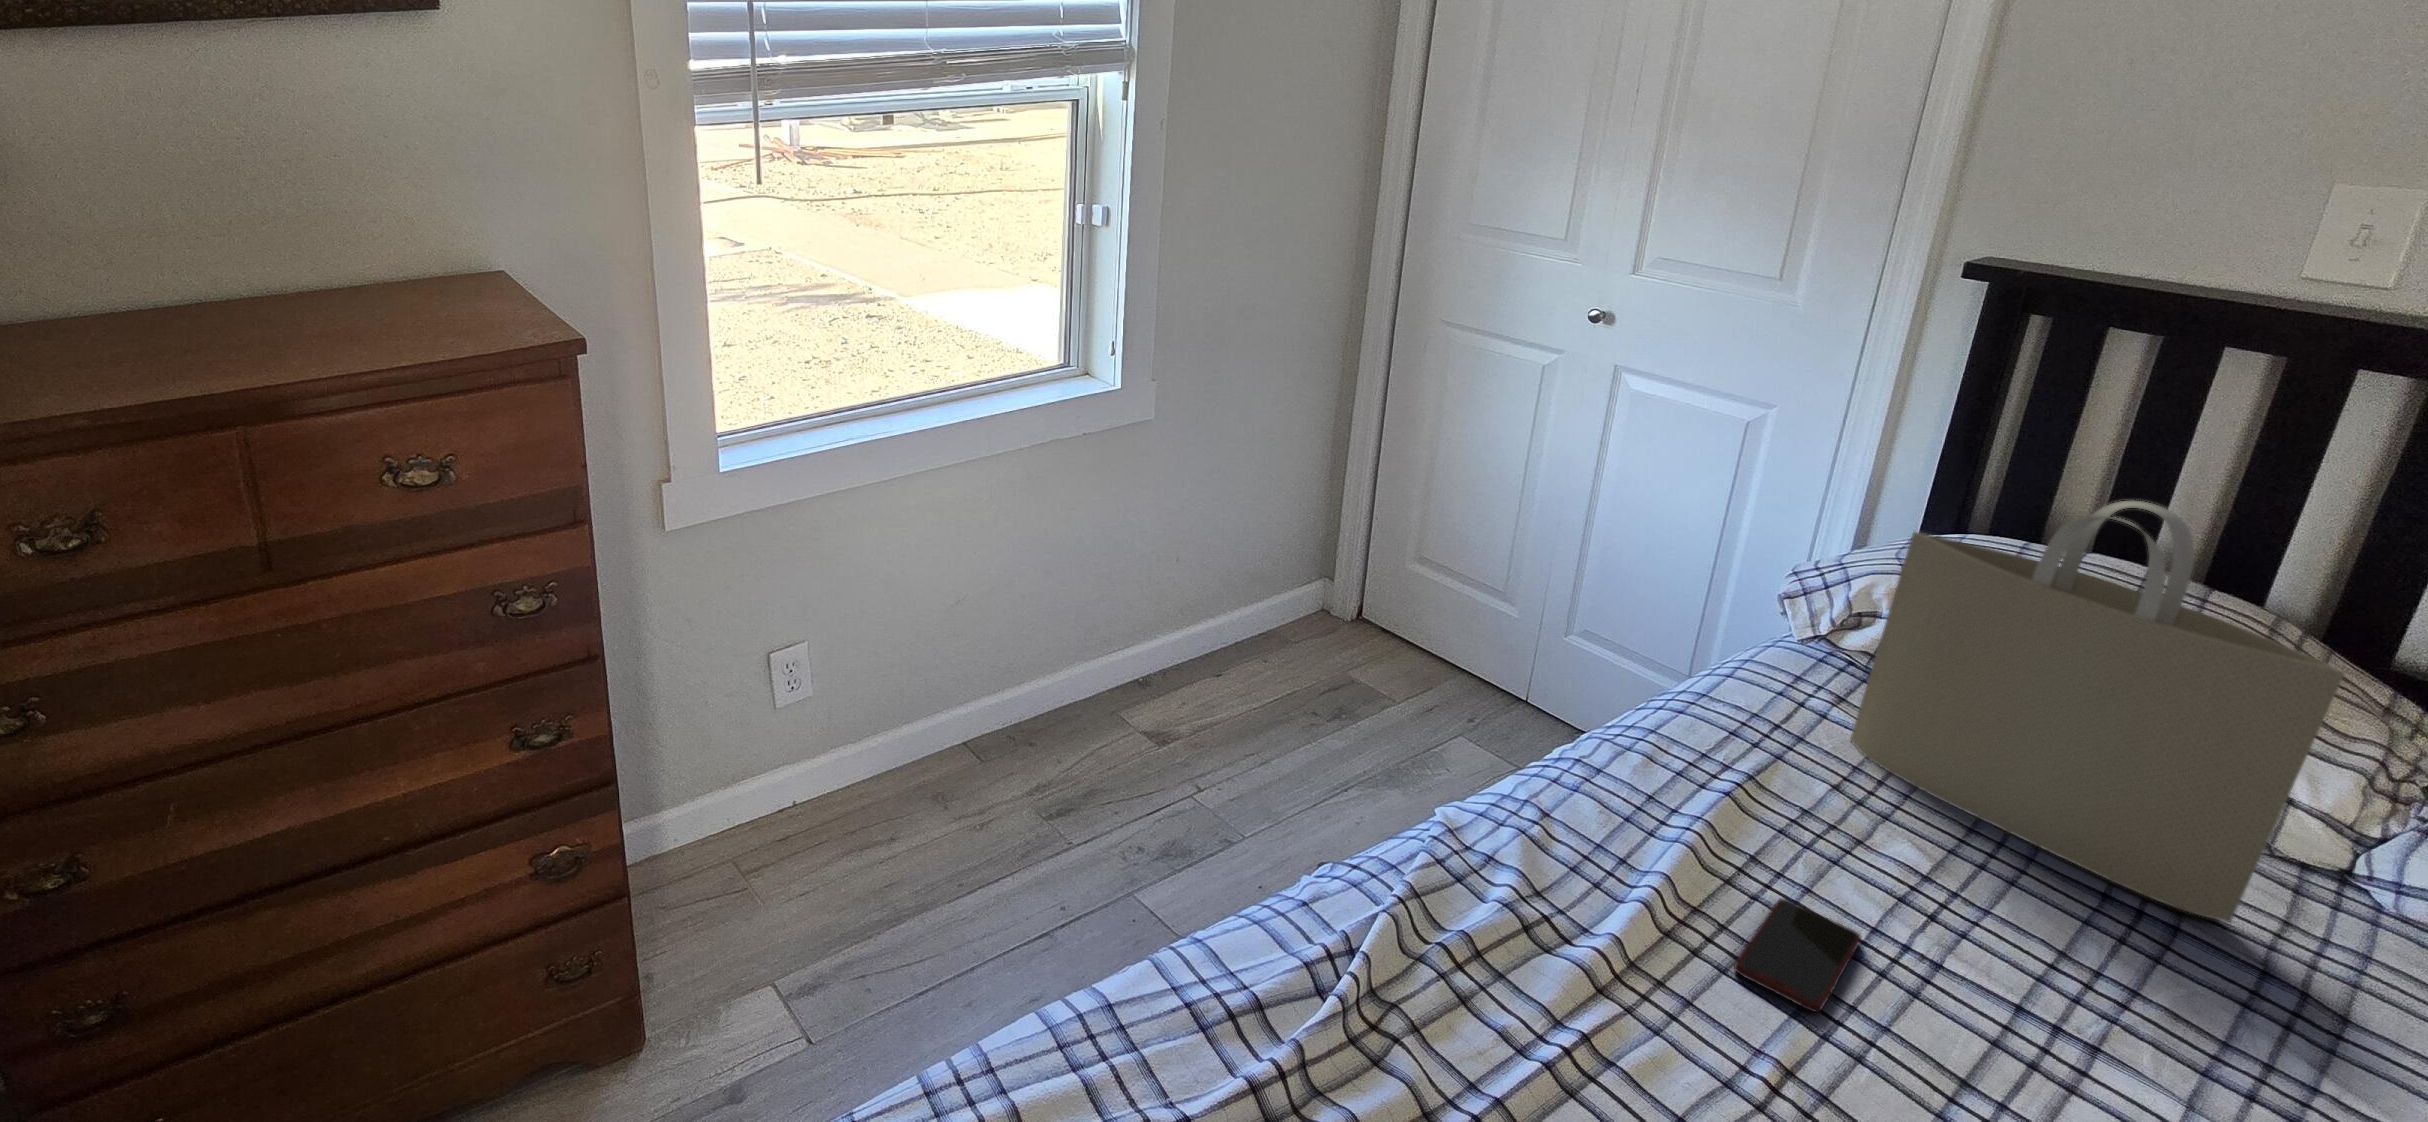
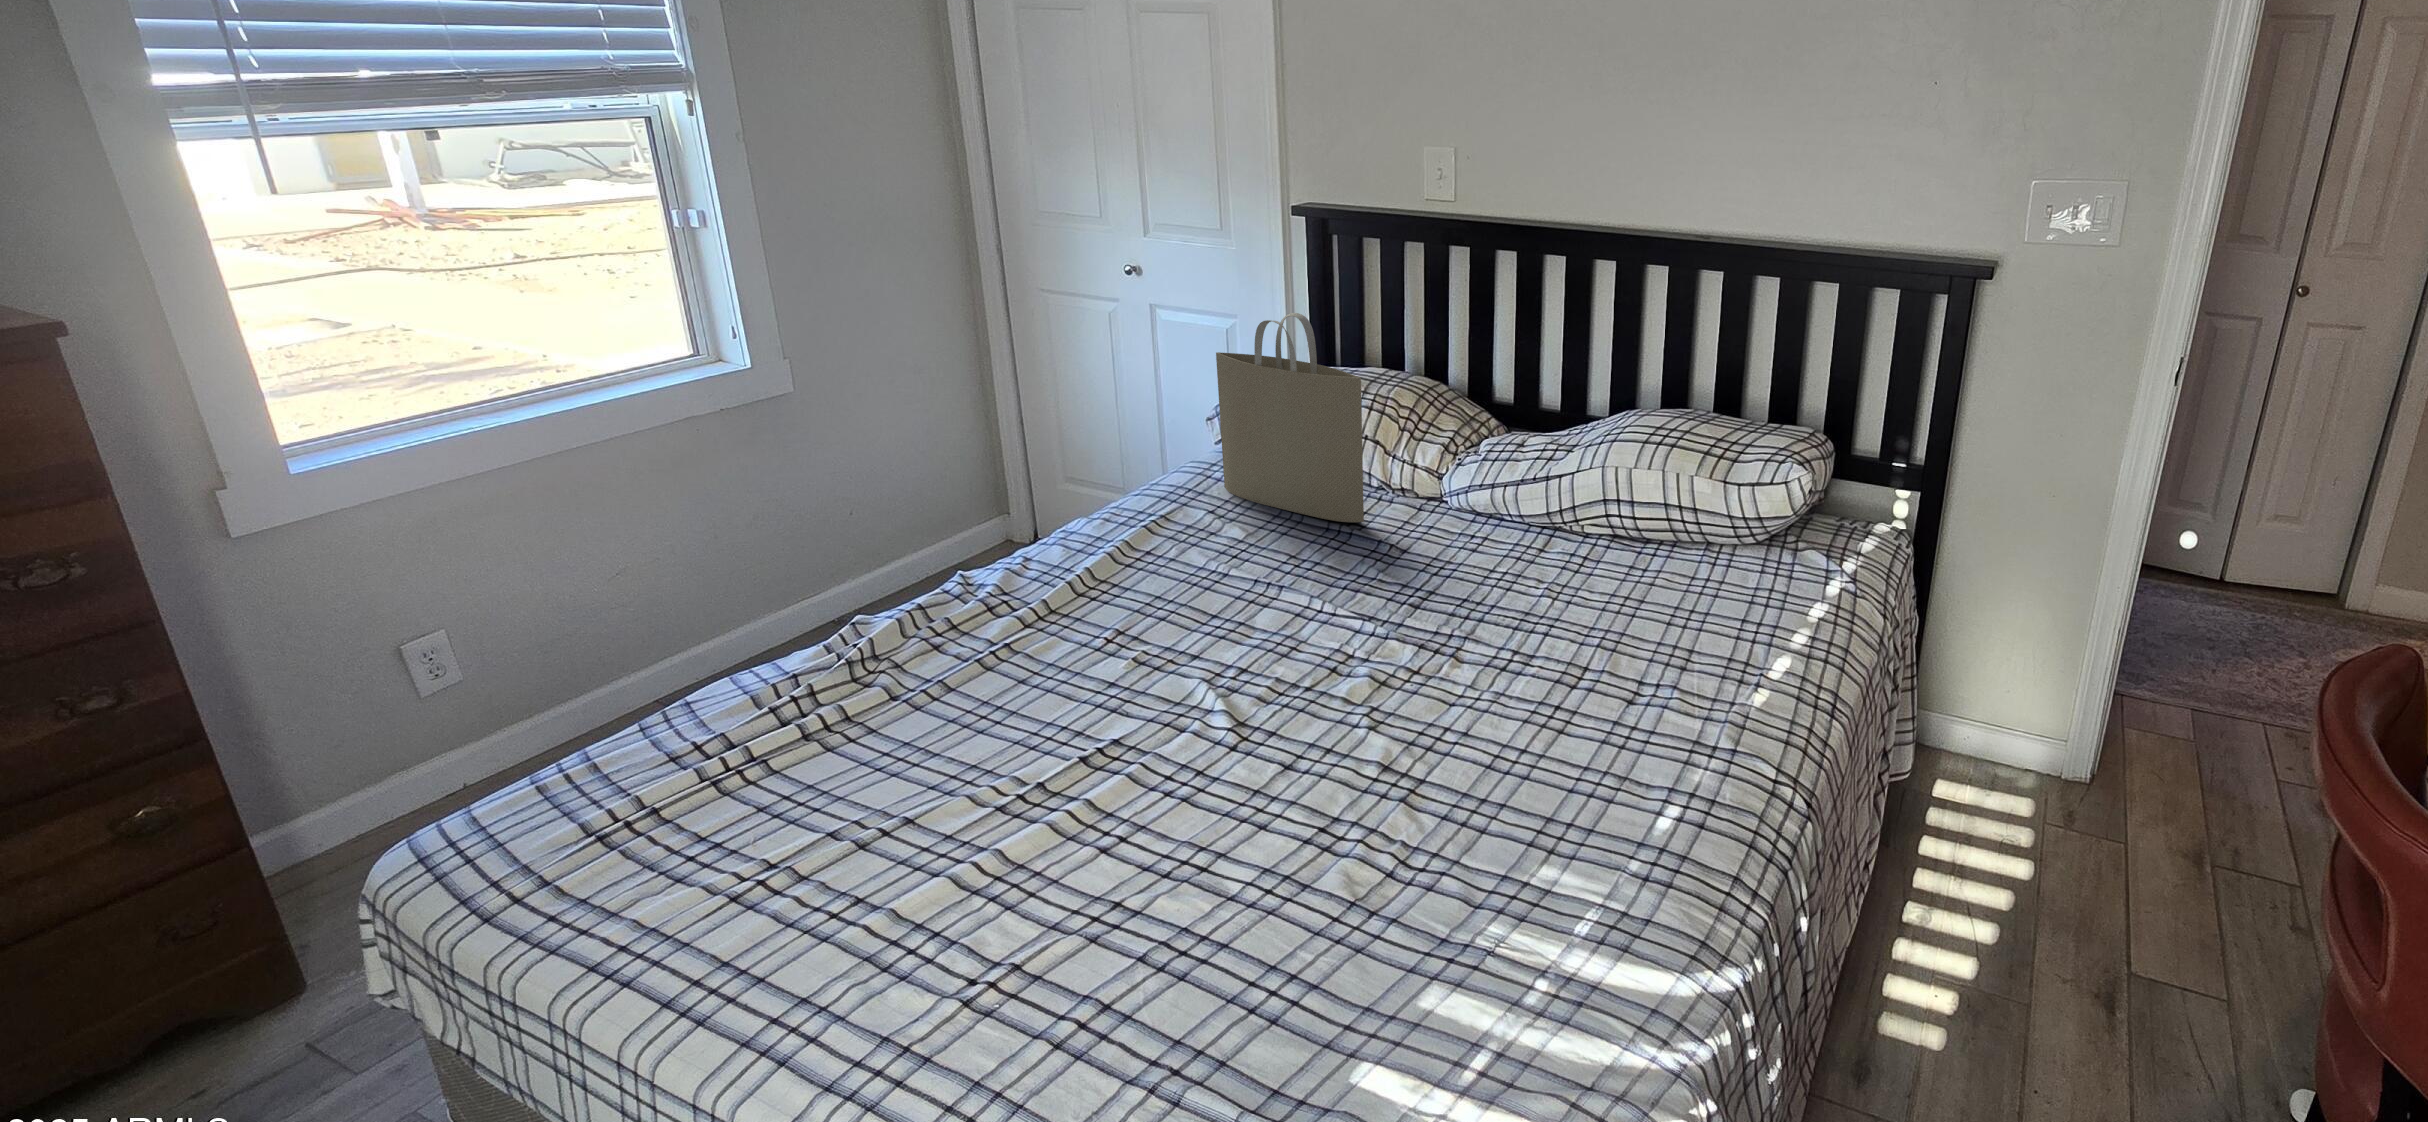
smartphone: present [1734,898,1861,1012] -> none [1092,558,1171,599]

